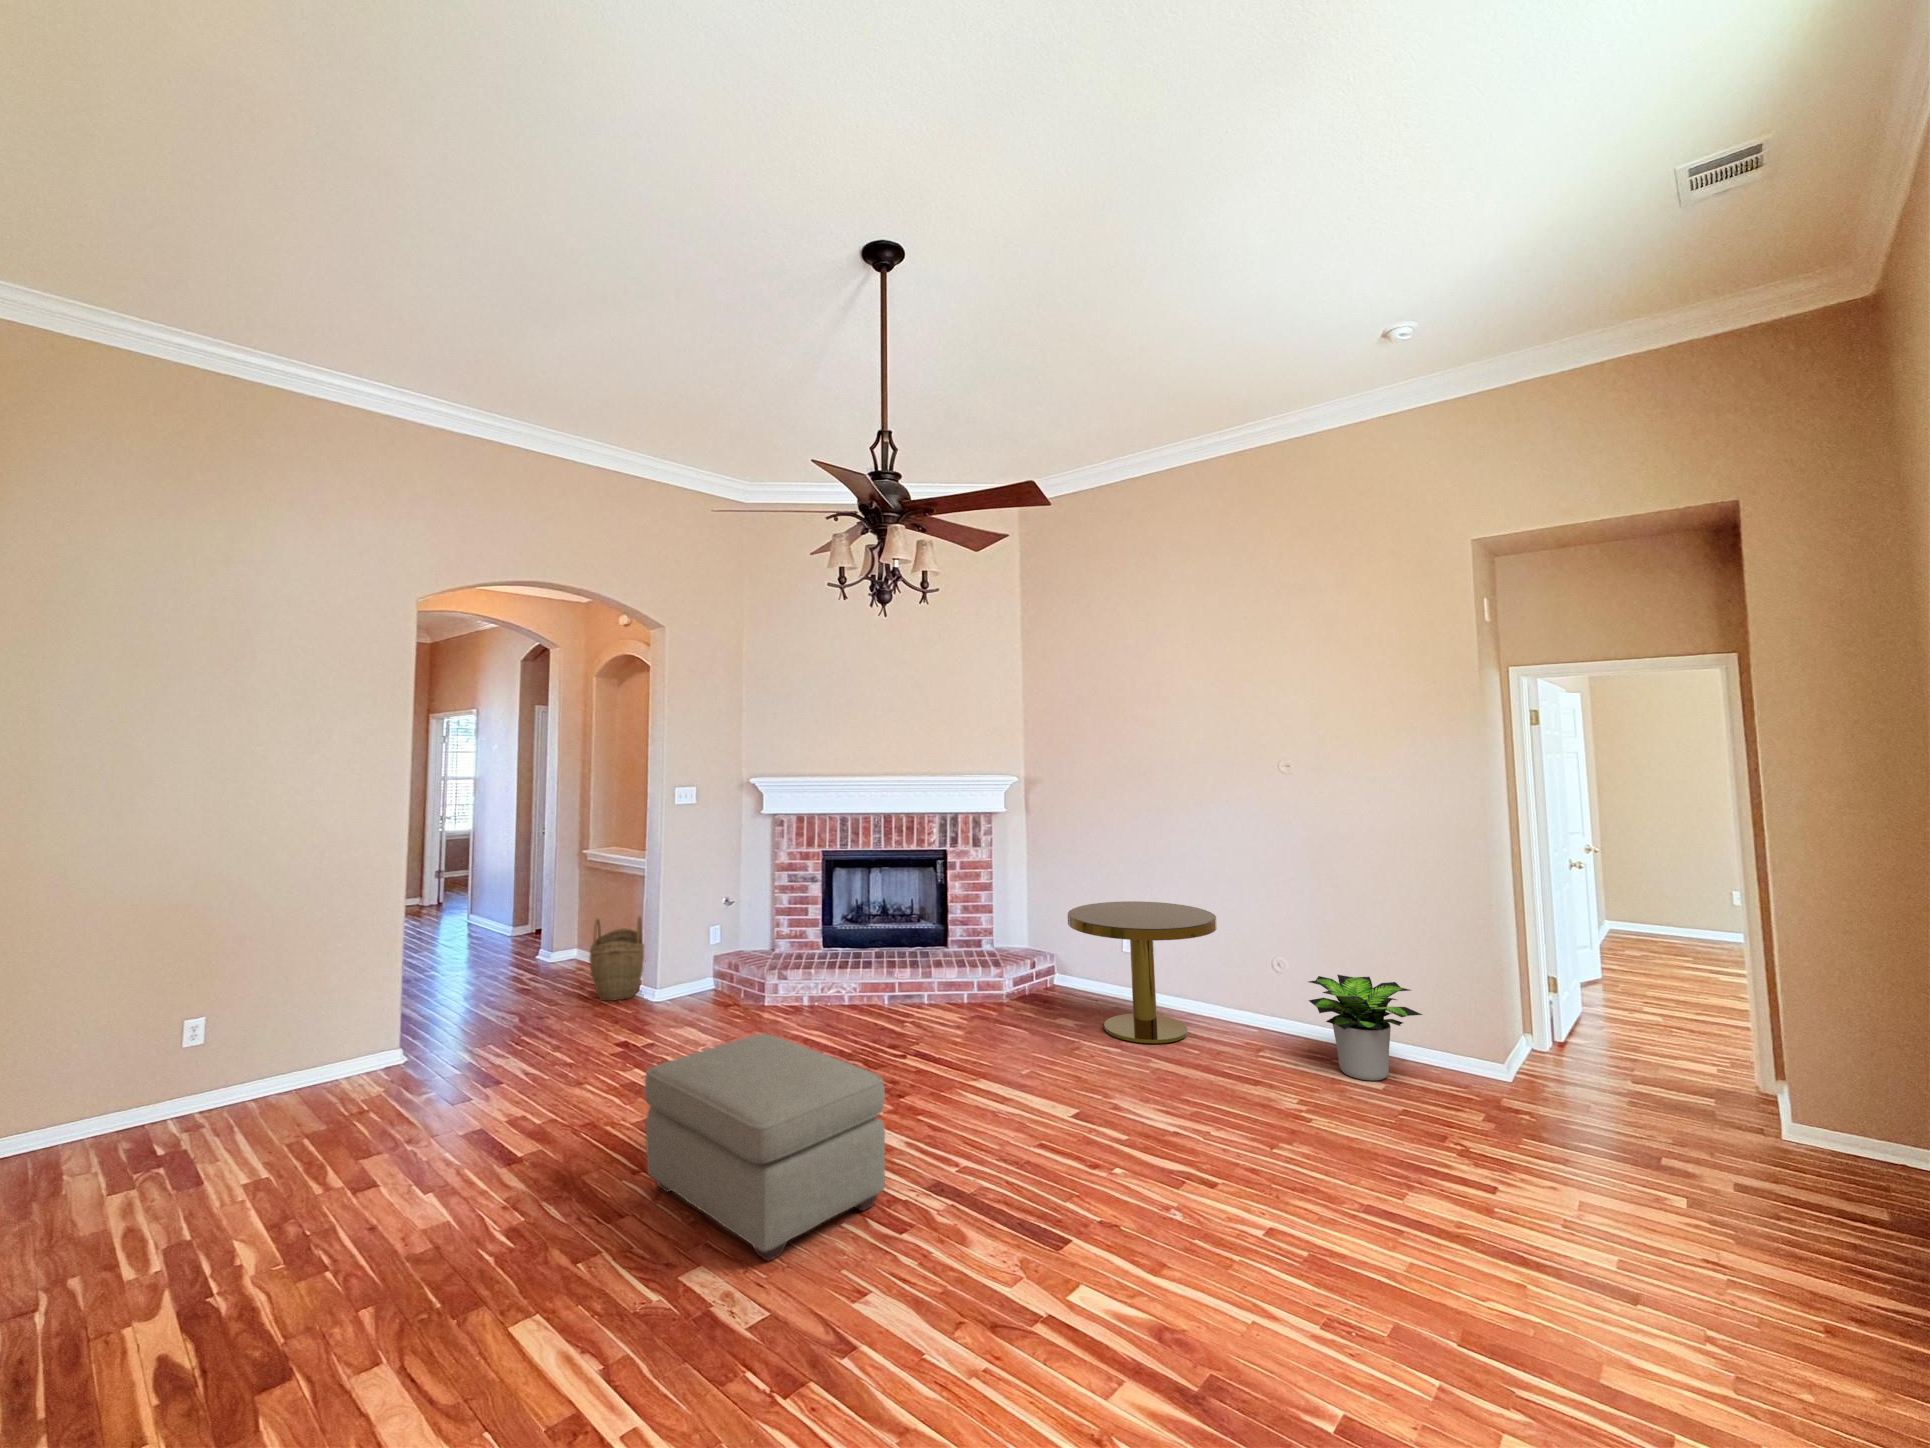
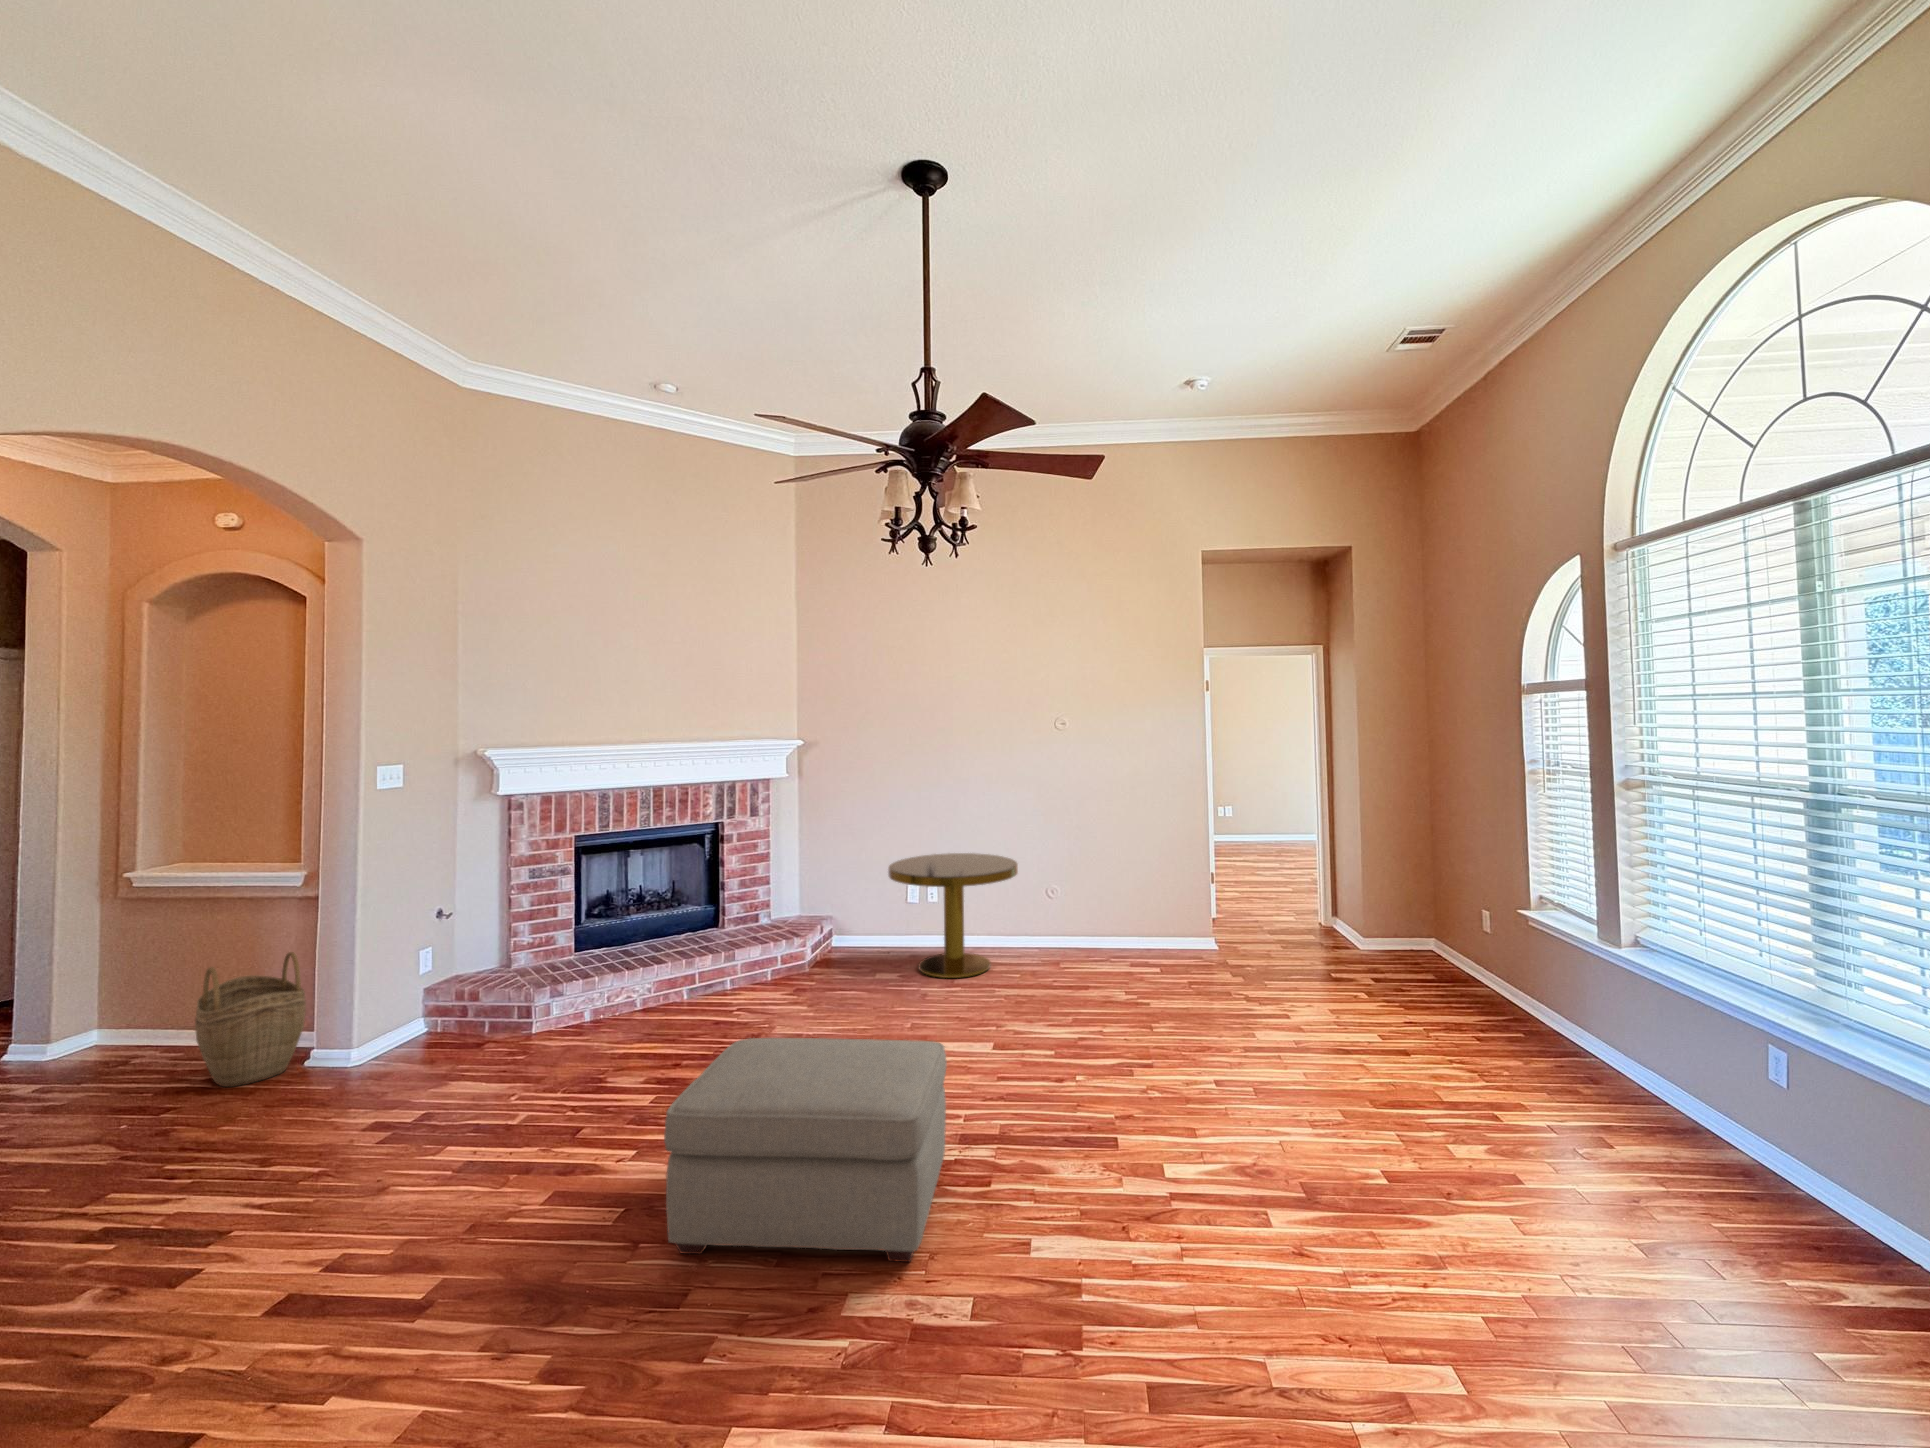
potted plant: present [1309,975,1422,1080] -> none [1093,890,1169,967]

